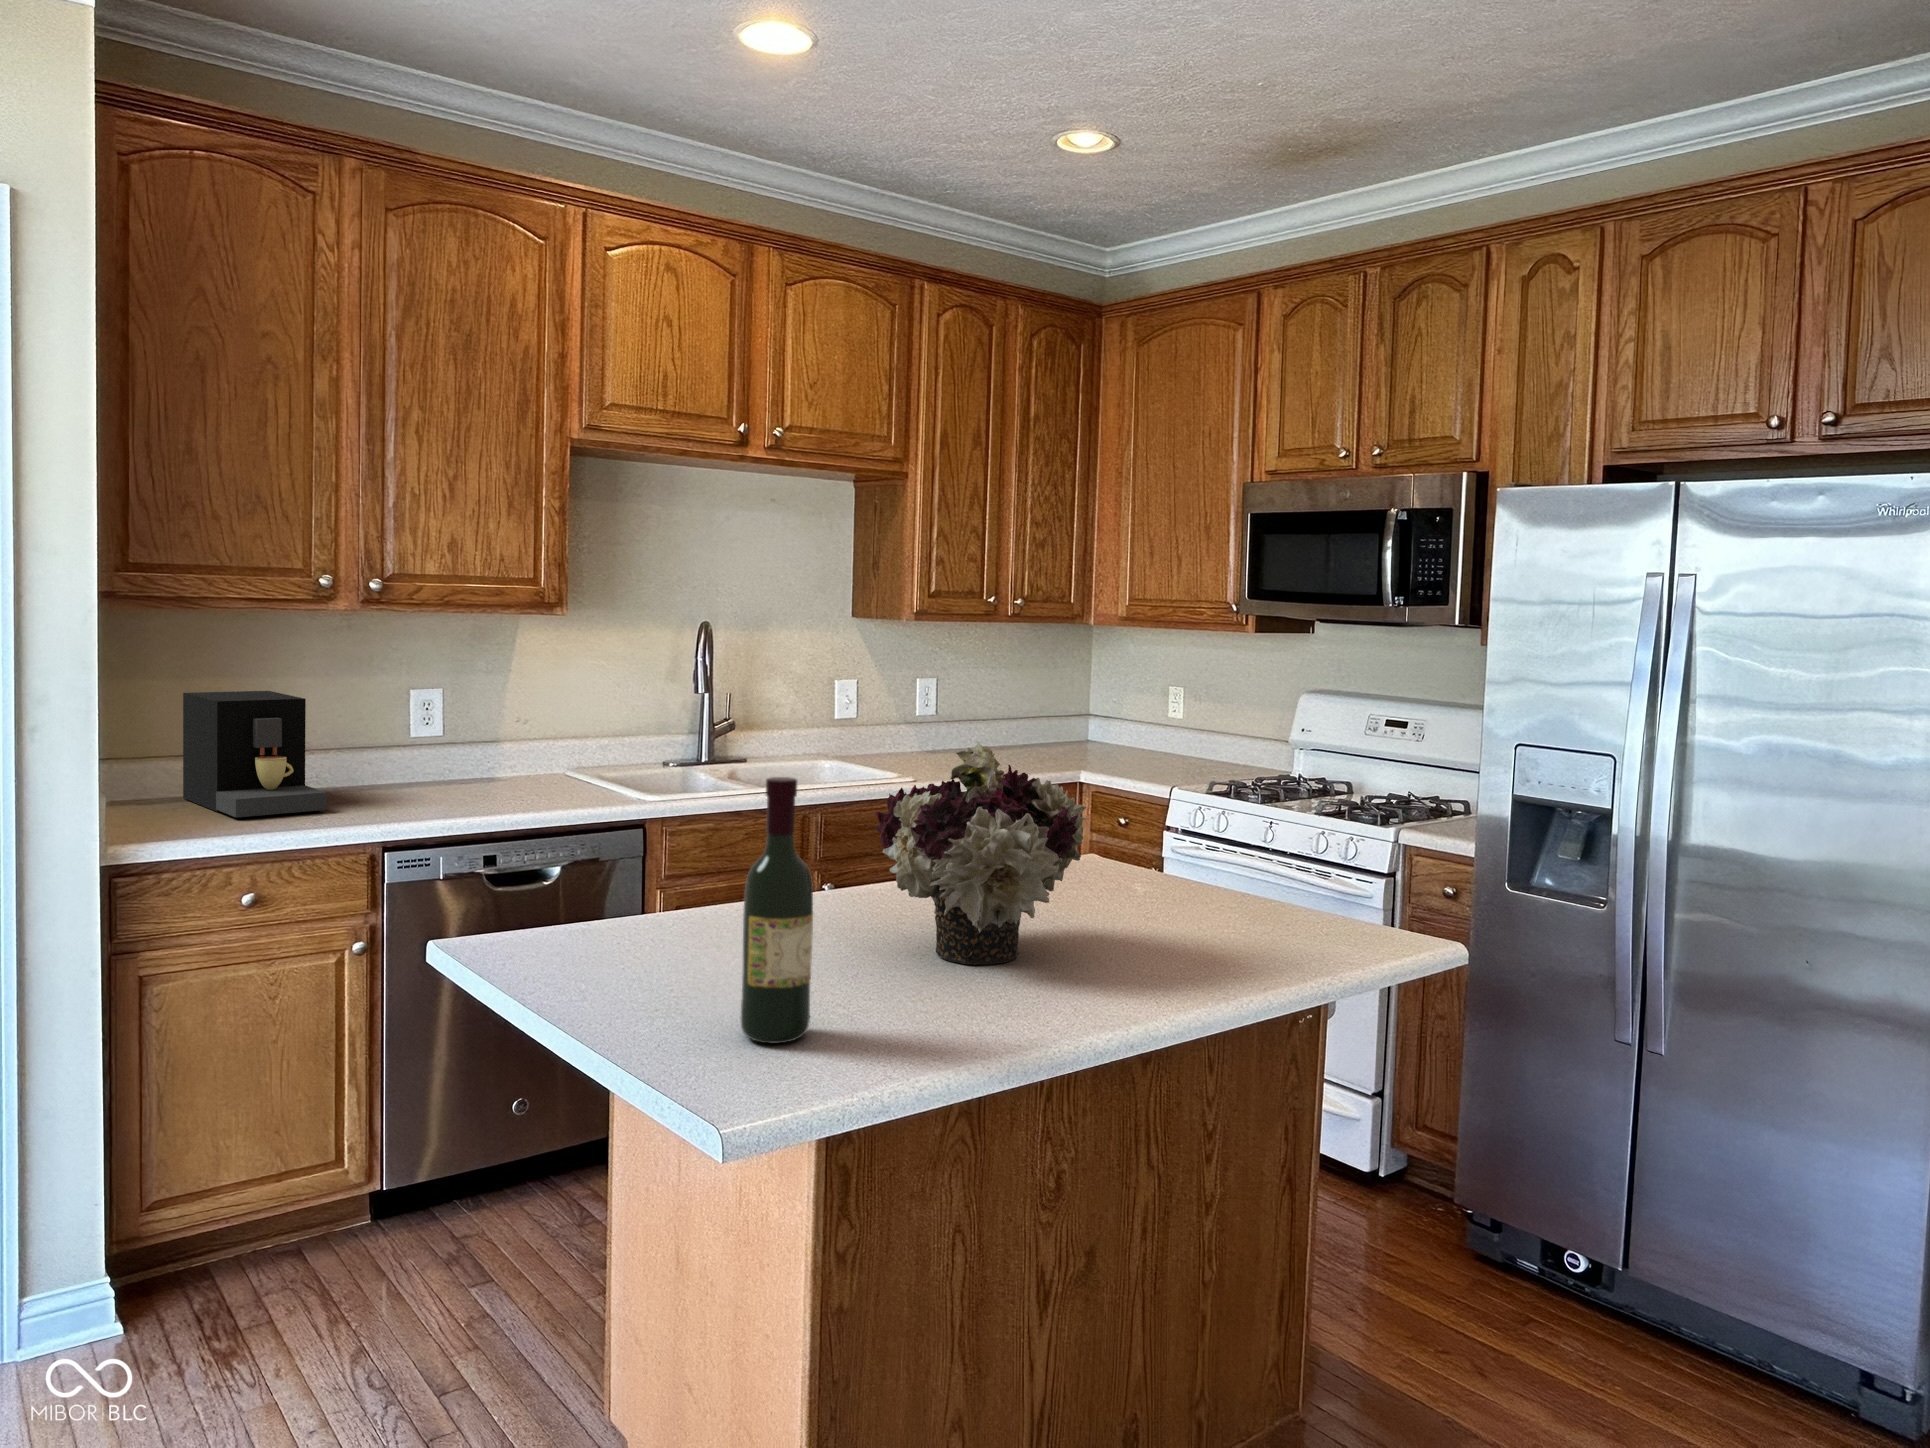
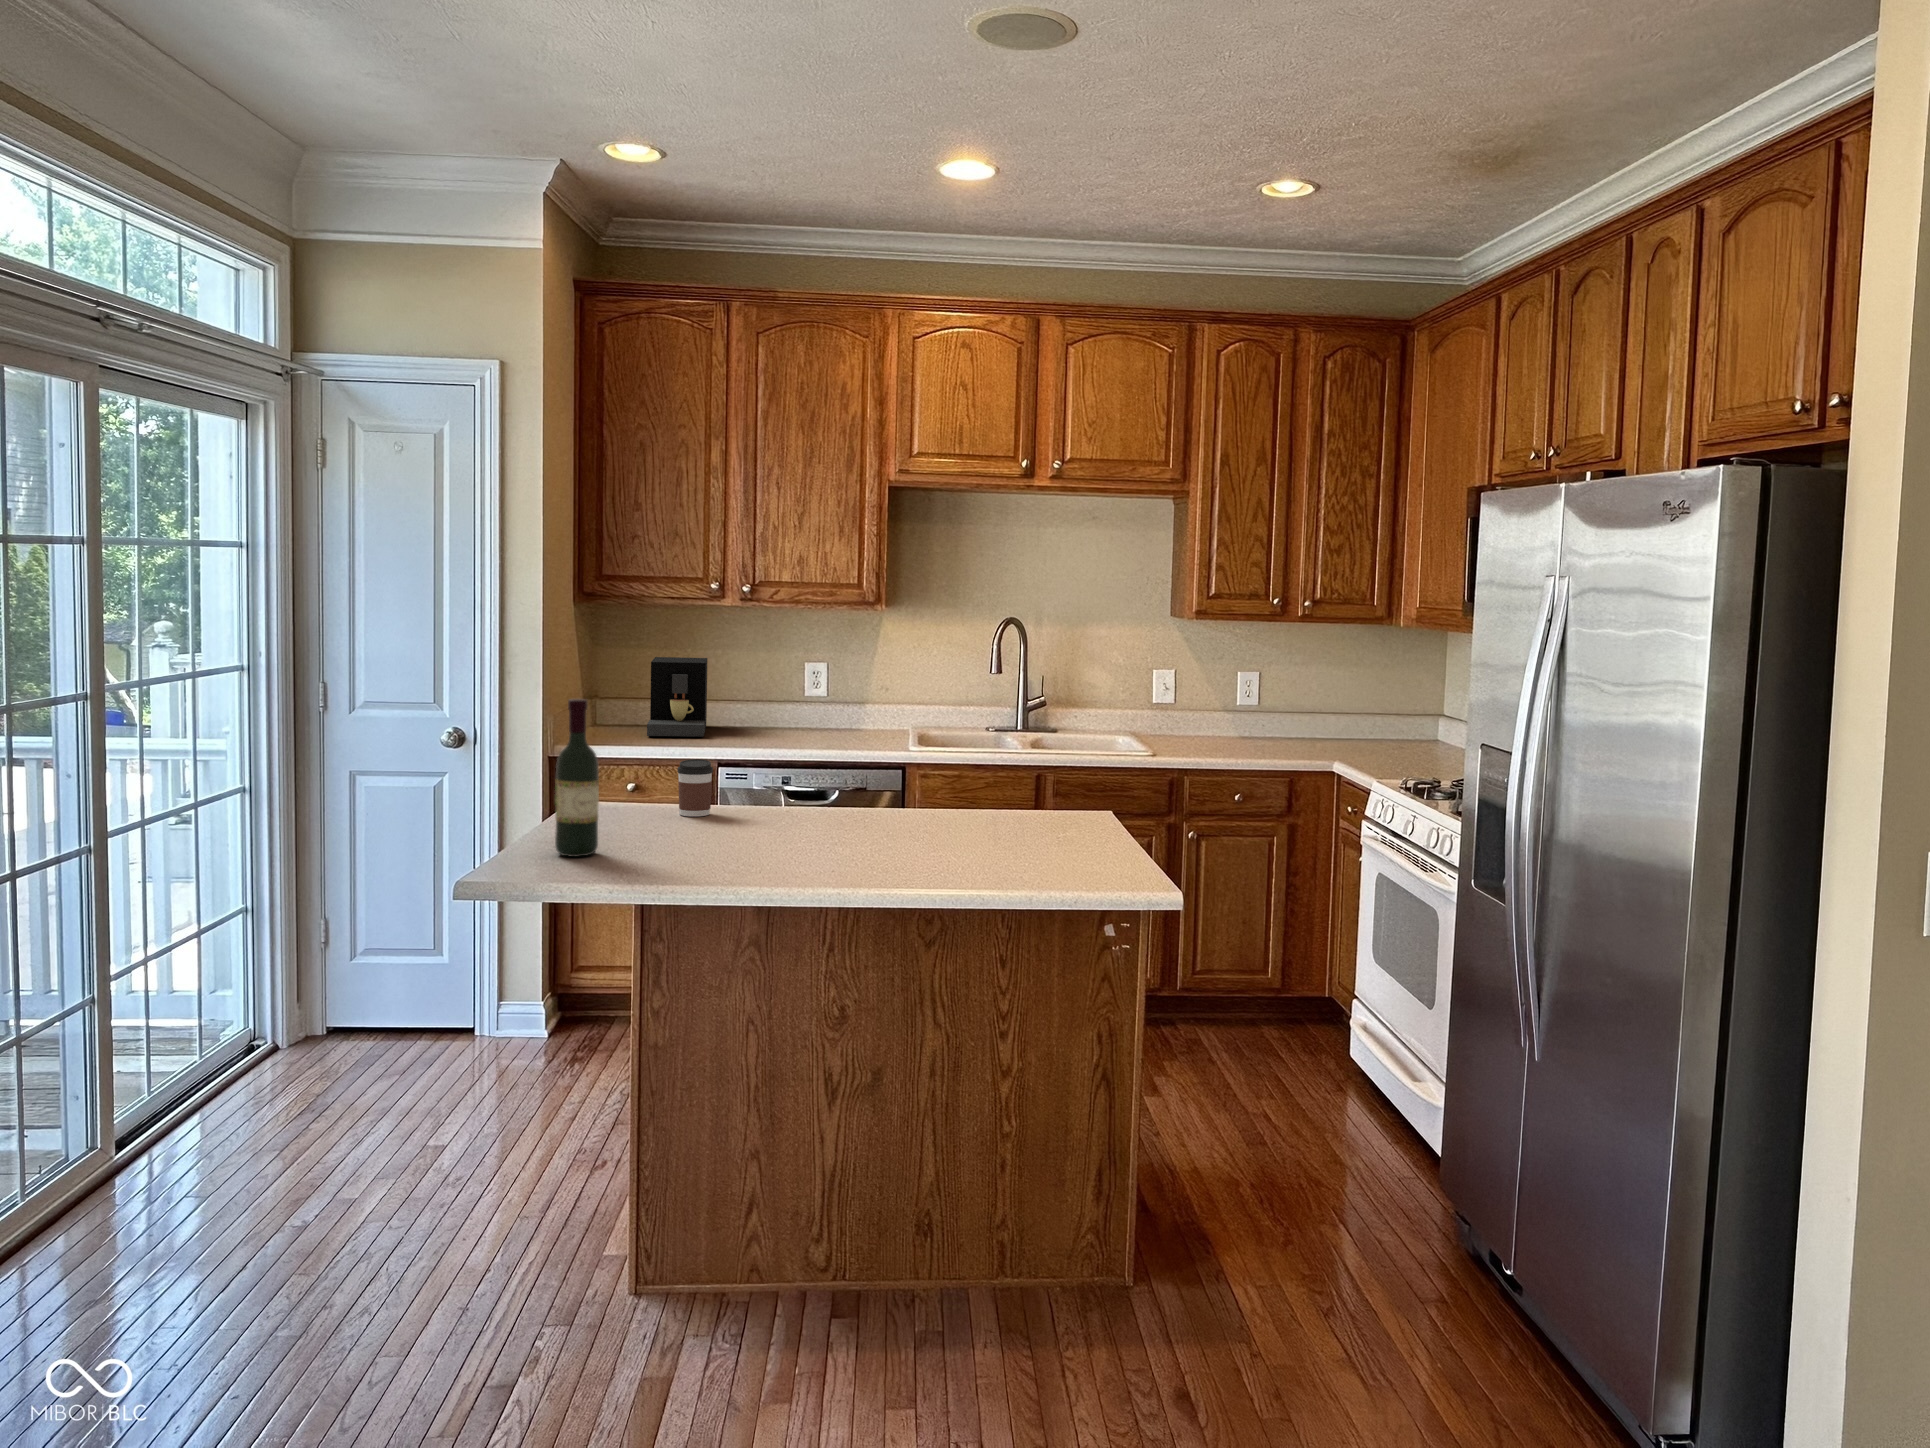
flower arrangement: present [875,742,1086,965] -> none [734,694,877,847]
coffee cup: none [682,851,736,941] -> present [677,759,713,816]

